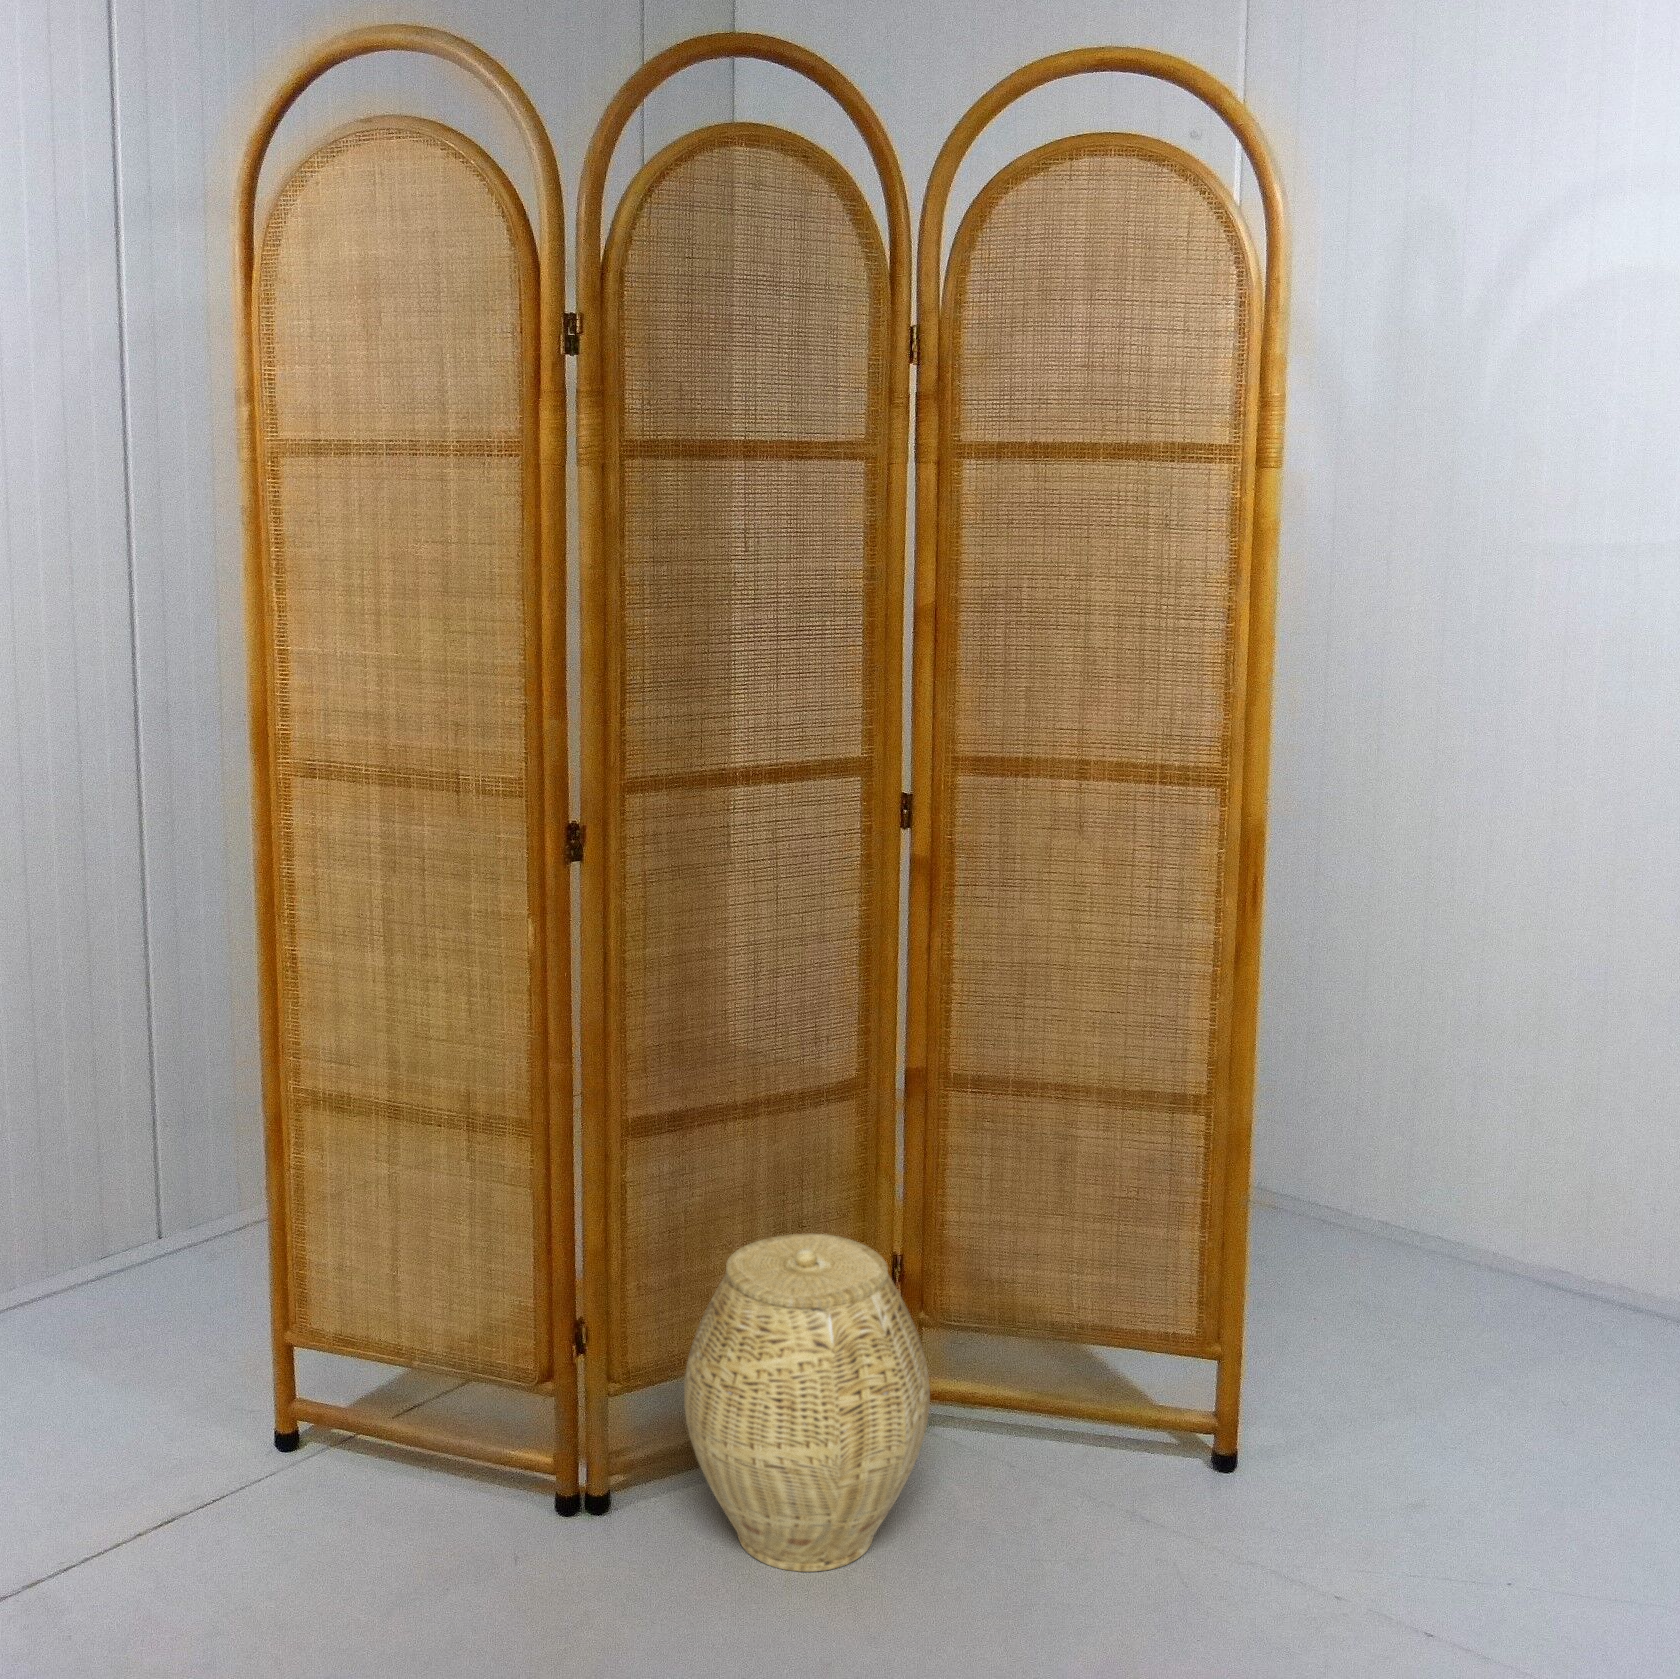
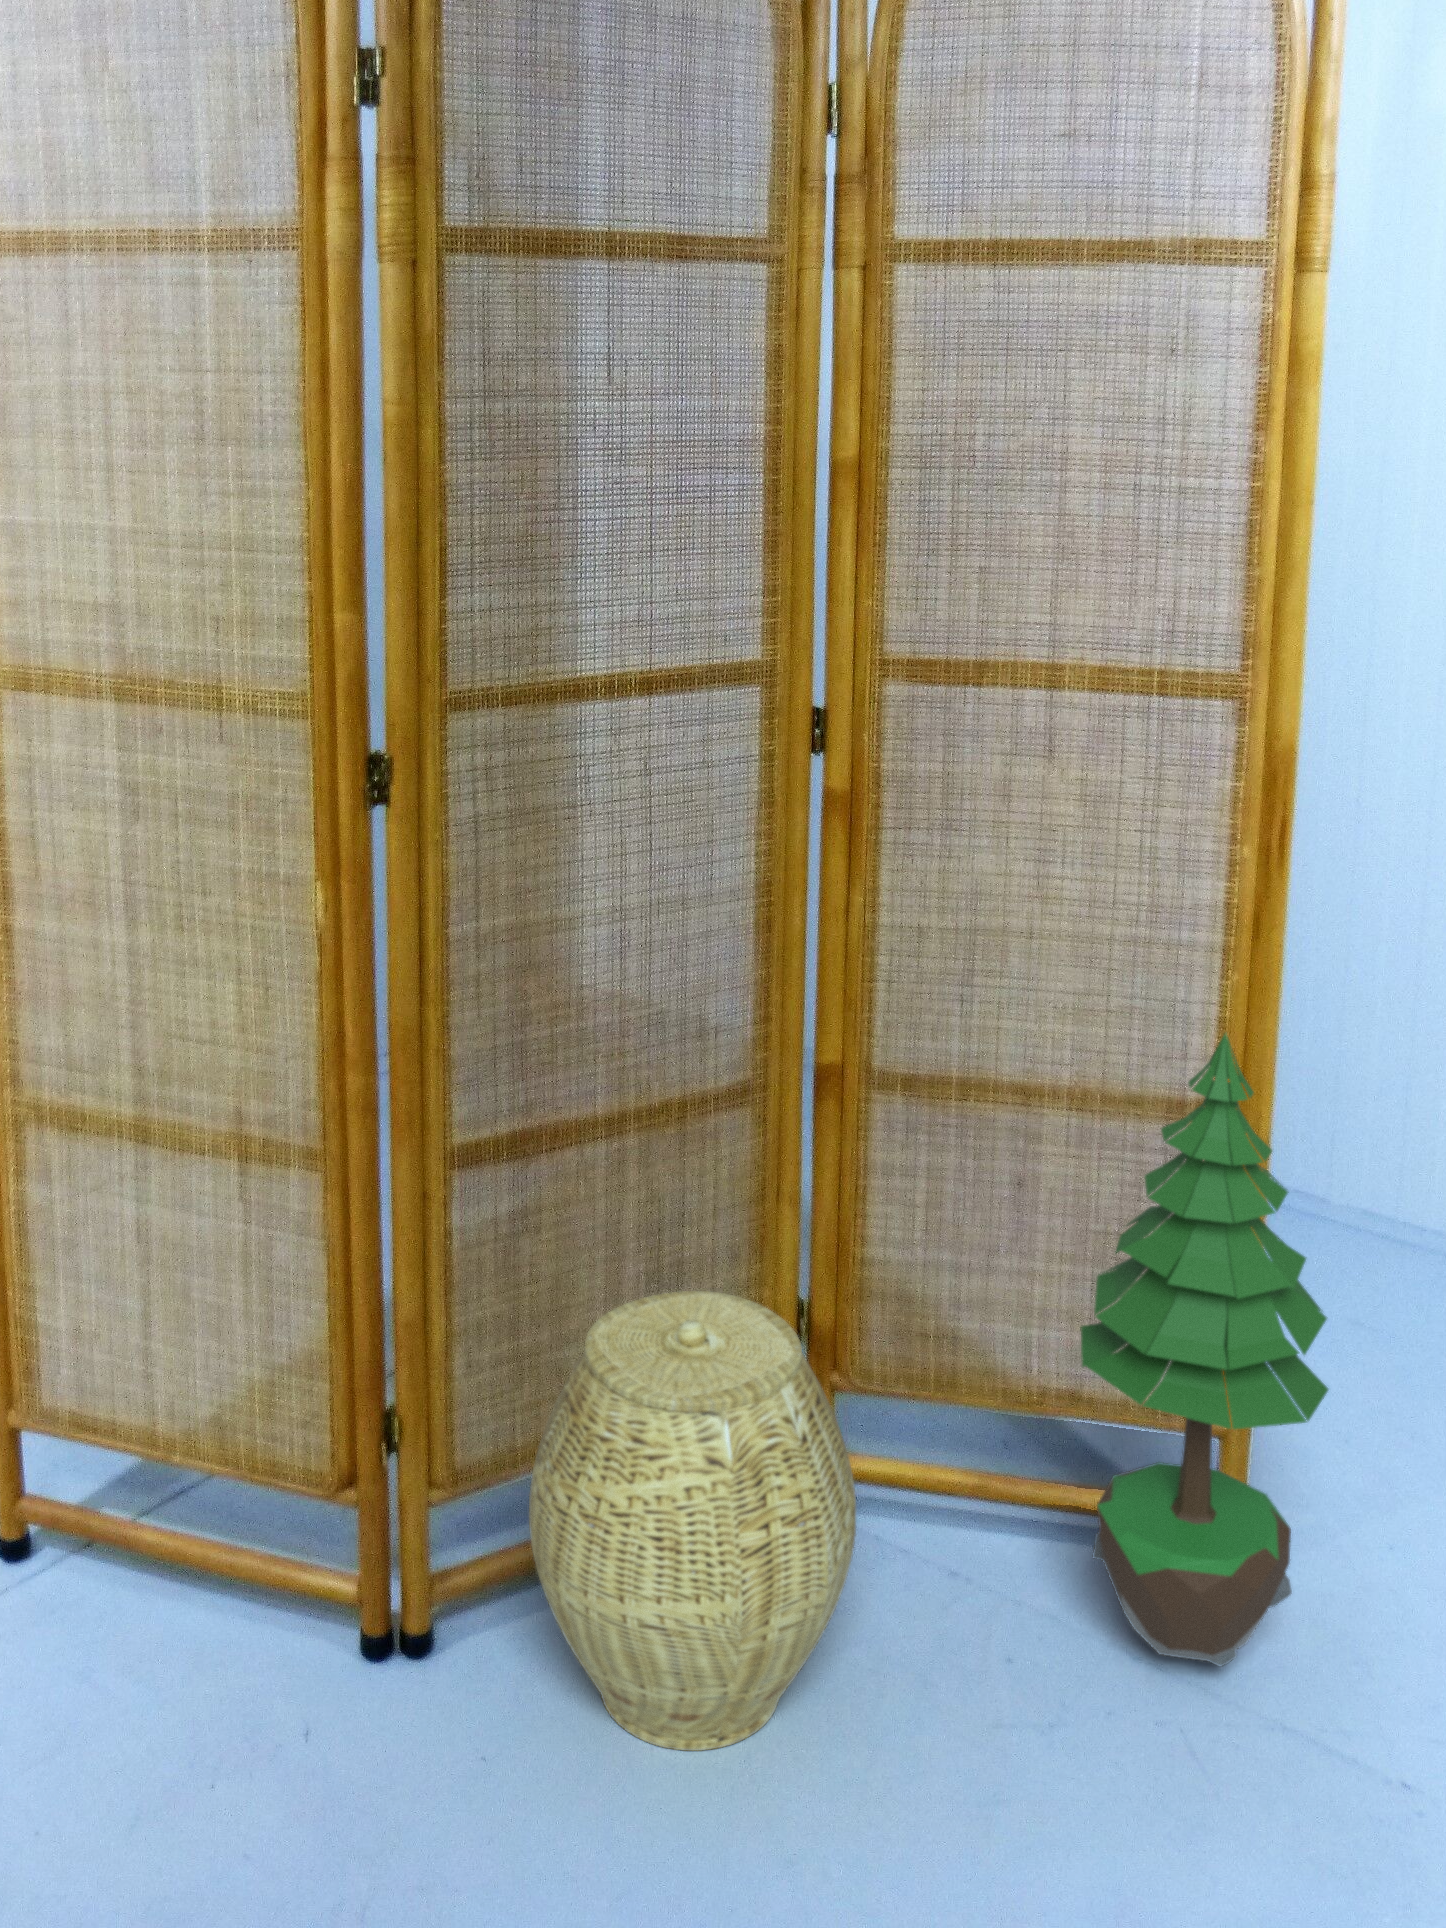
potted tree: none [1100,1032,1288,1521] -> present [1081,1033,1328,1666]

